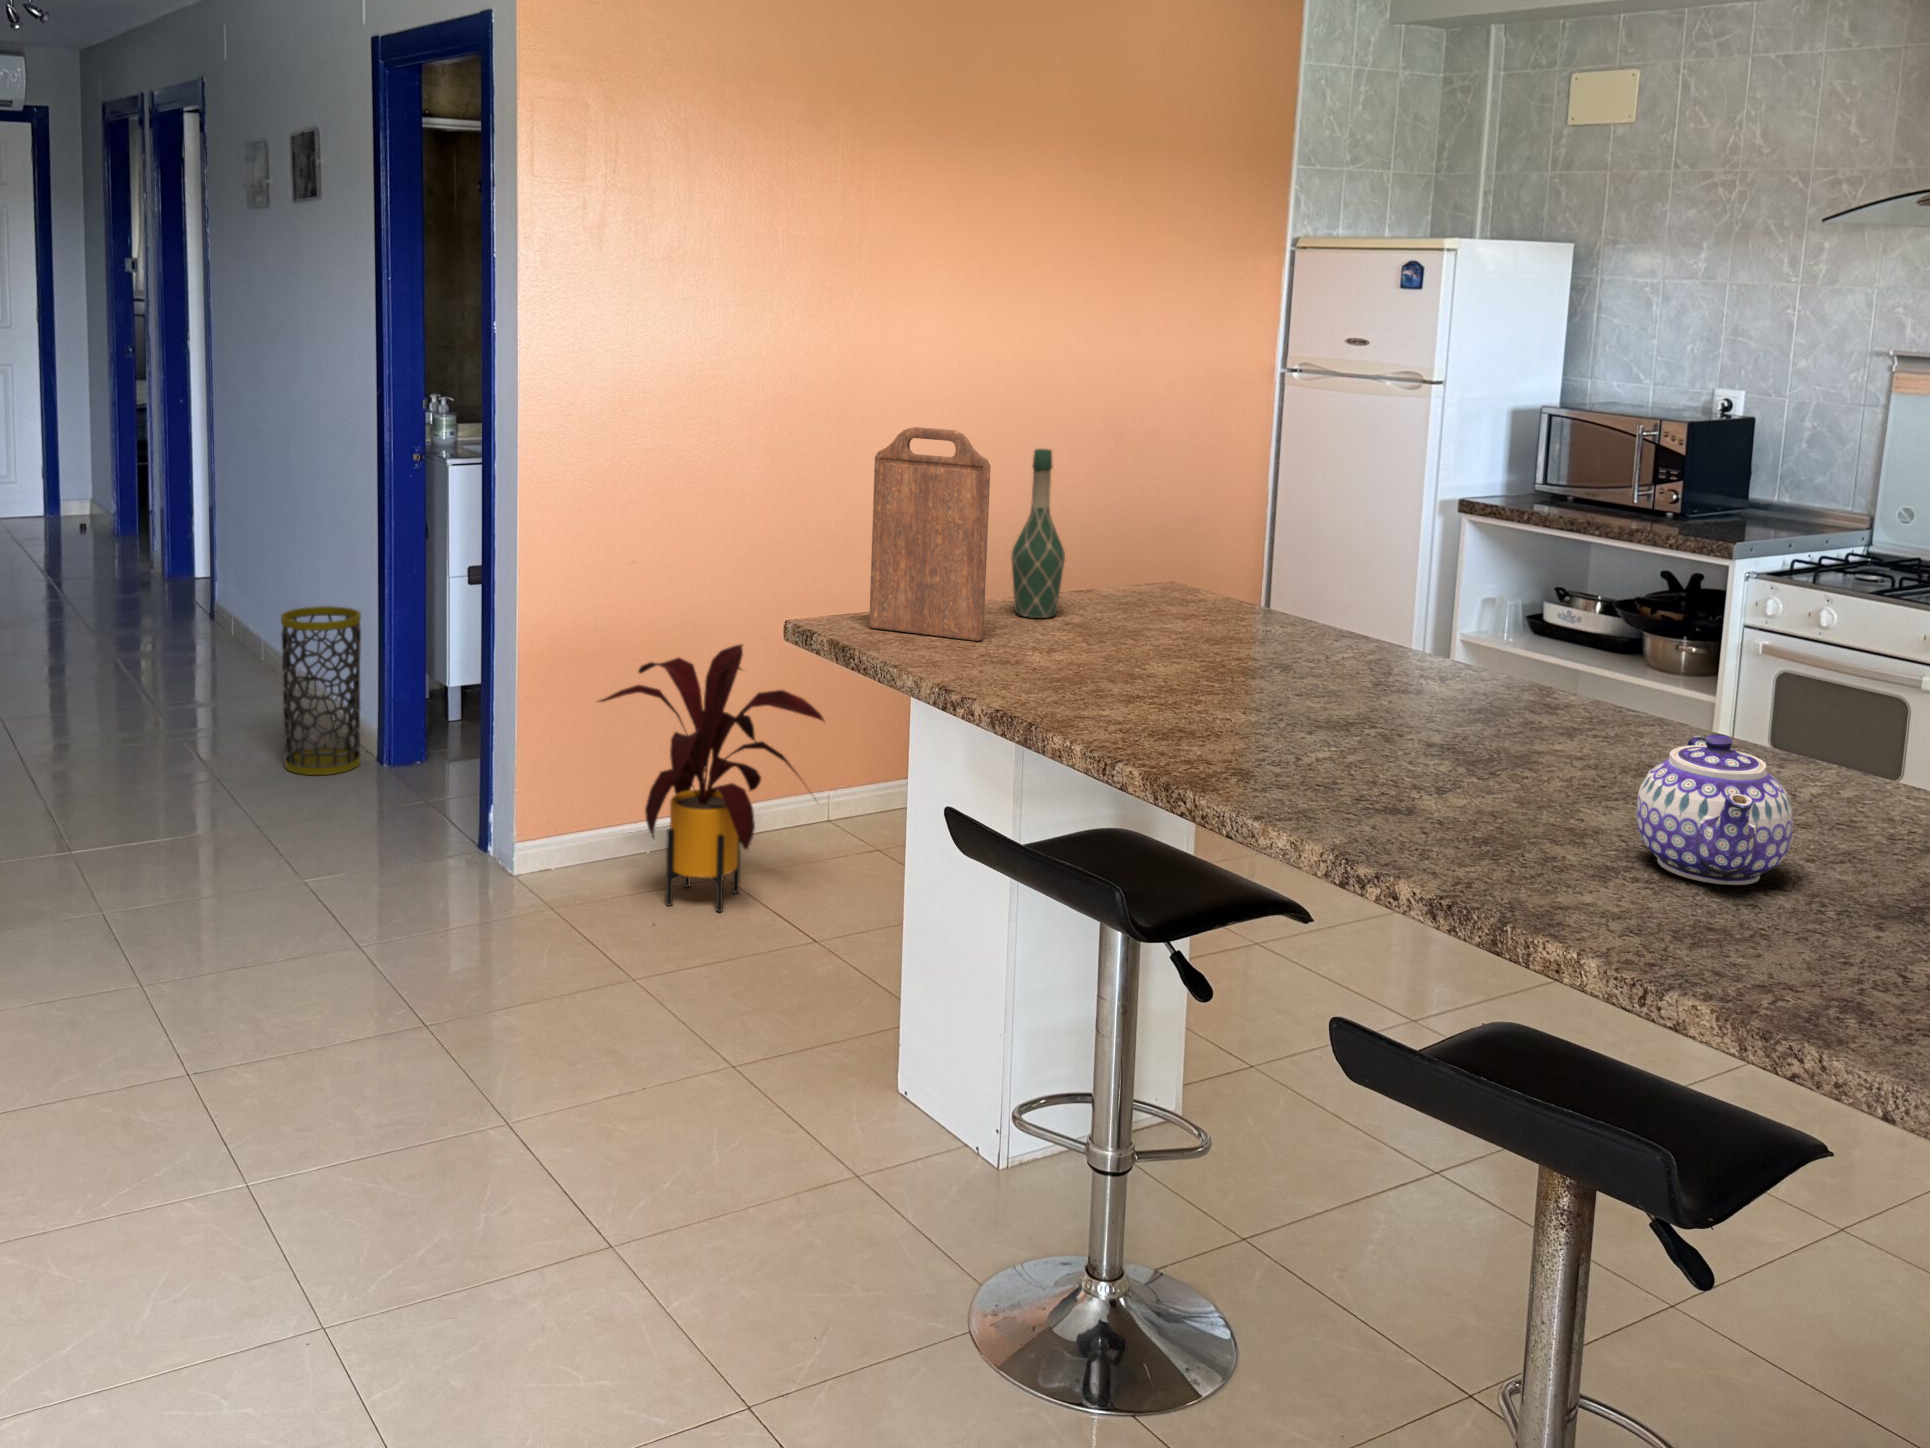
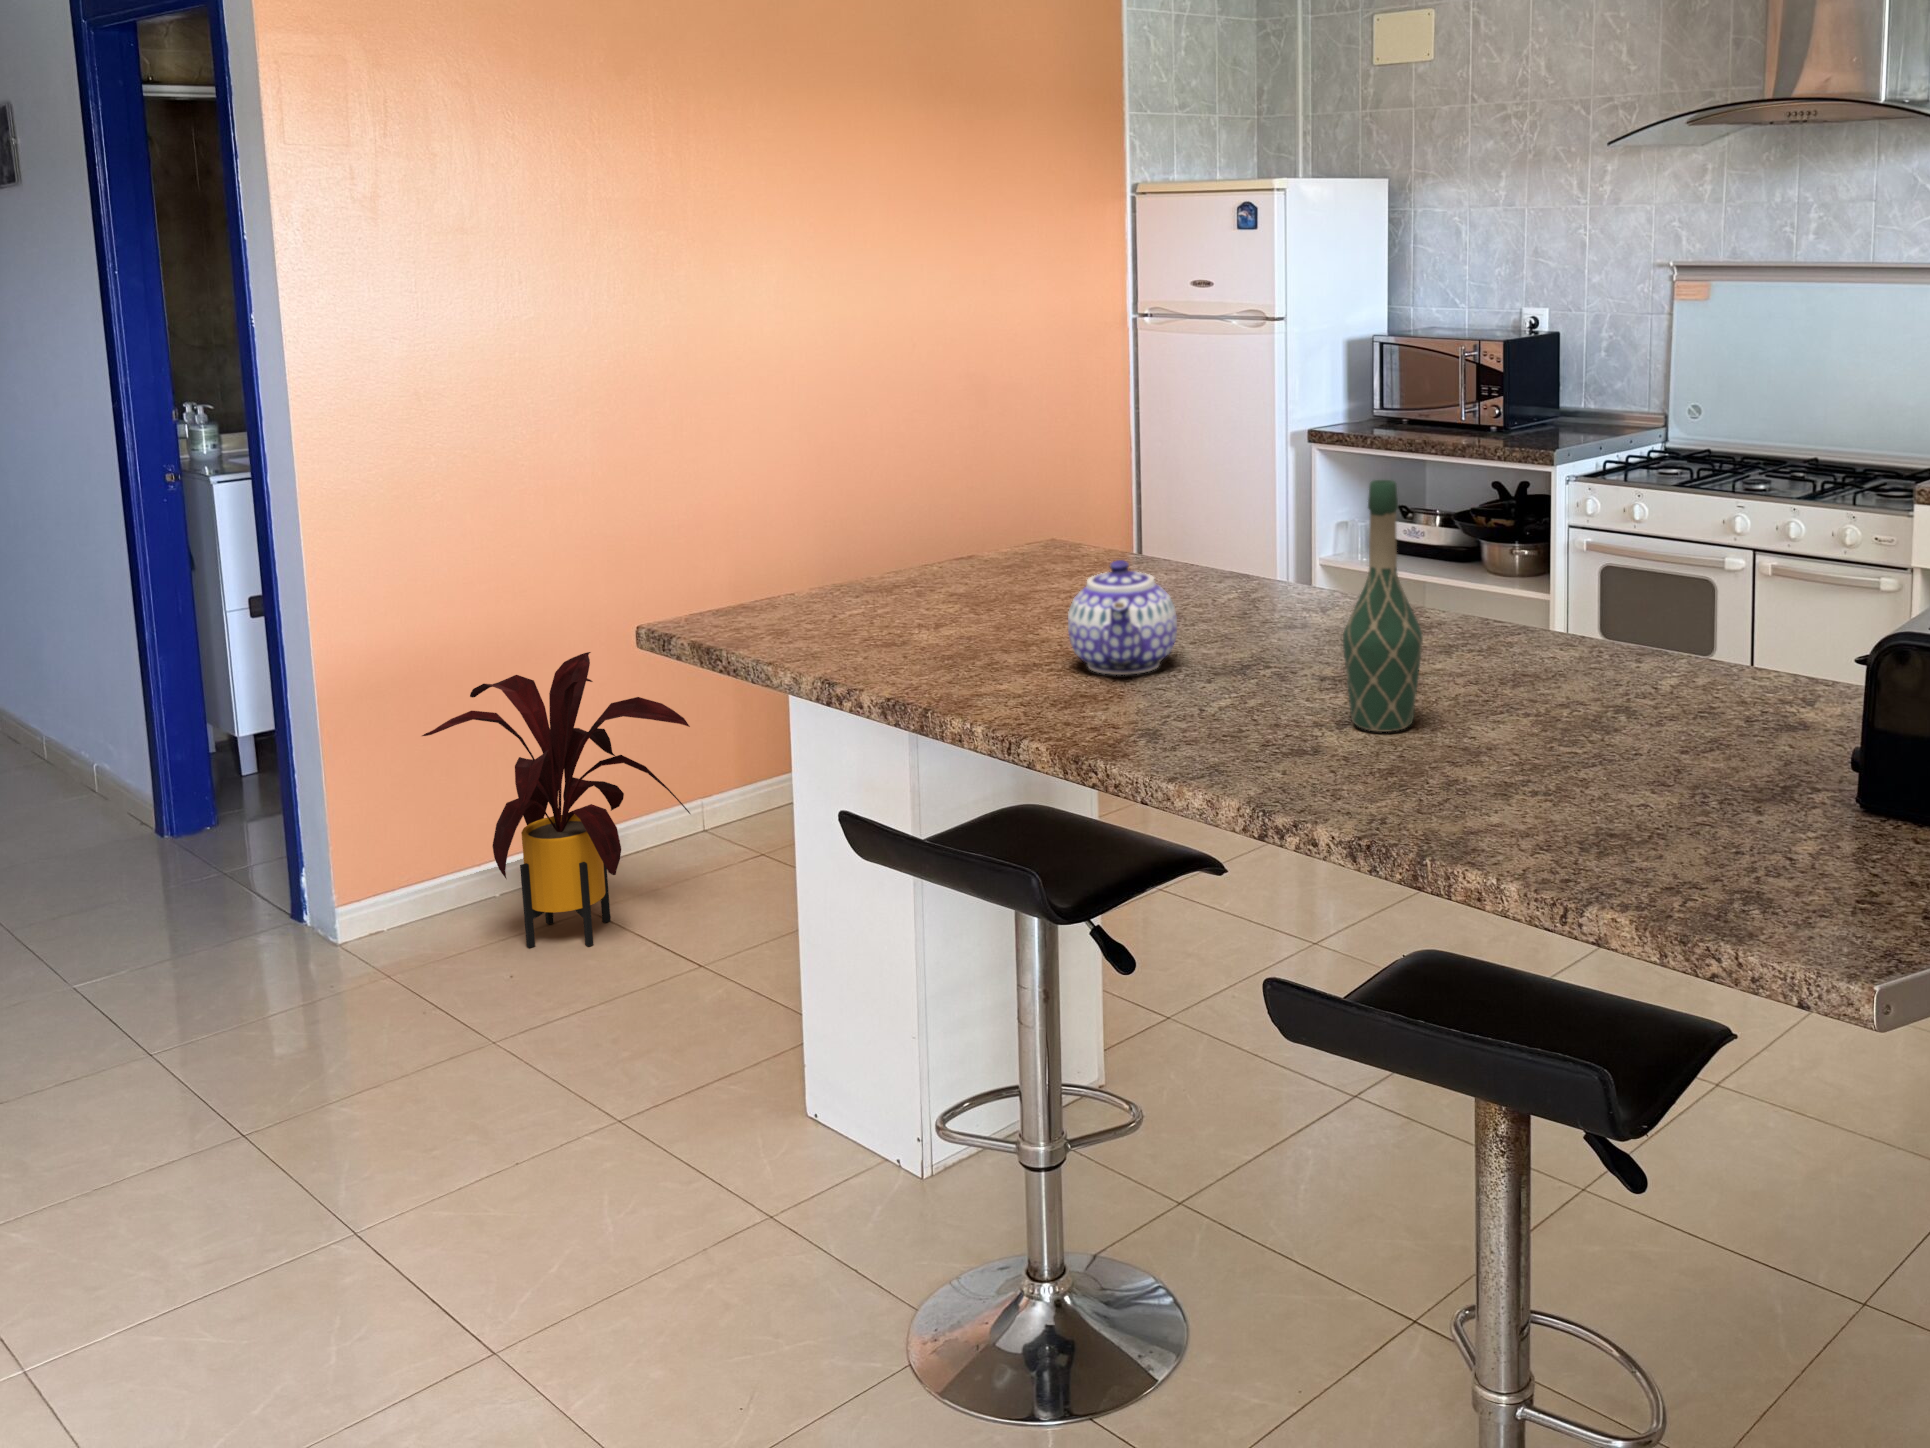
cutting board: present [869,427,991,641] -> none [717,401,854,624]
wine bottle: present [1012,449,1065,618] -> present [1343,480,1423,732]
trash can: present [281,606,361,775] -> none [18,661,141,860]
teapot: present [1636,734,1793,885] -> present [1068,560,1177,675]

